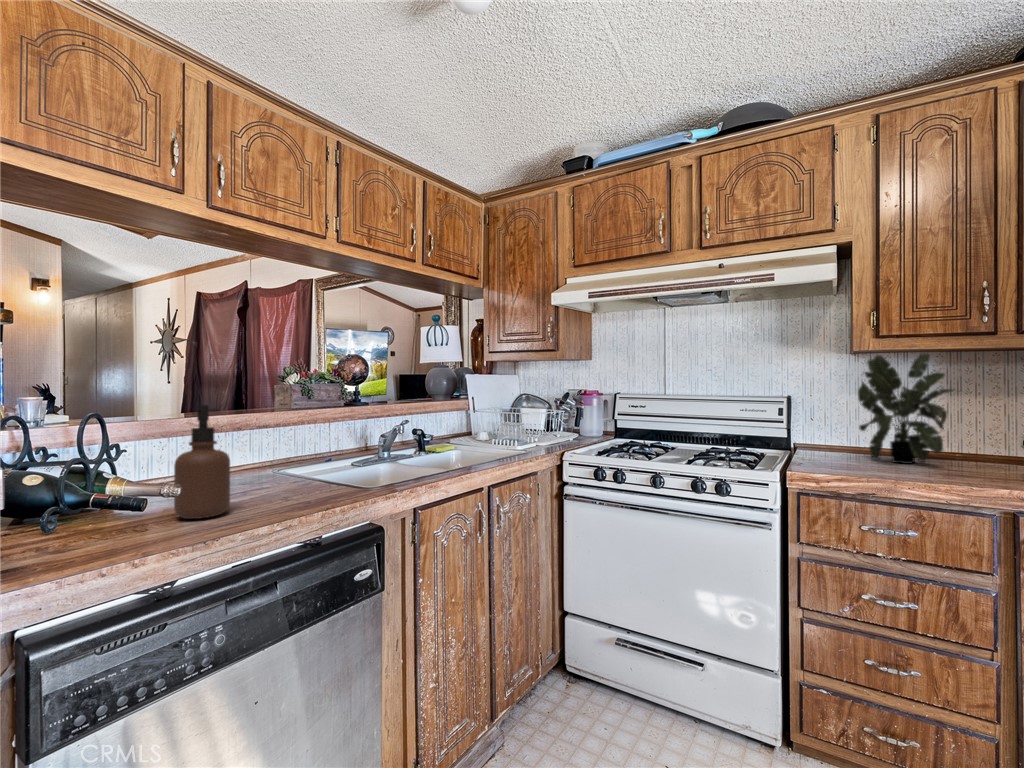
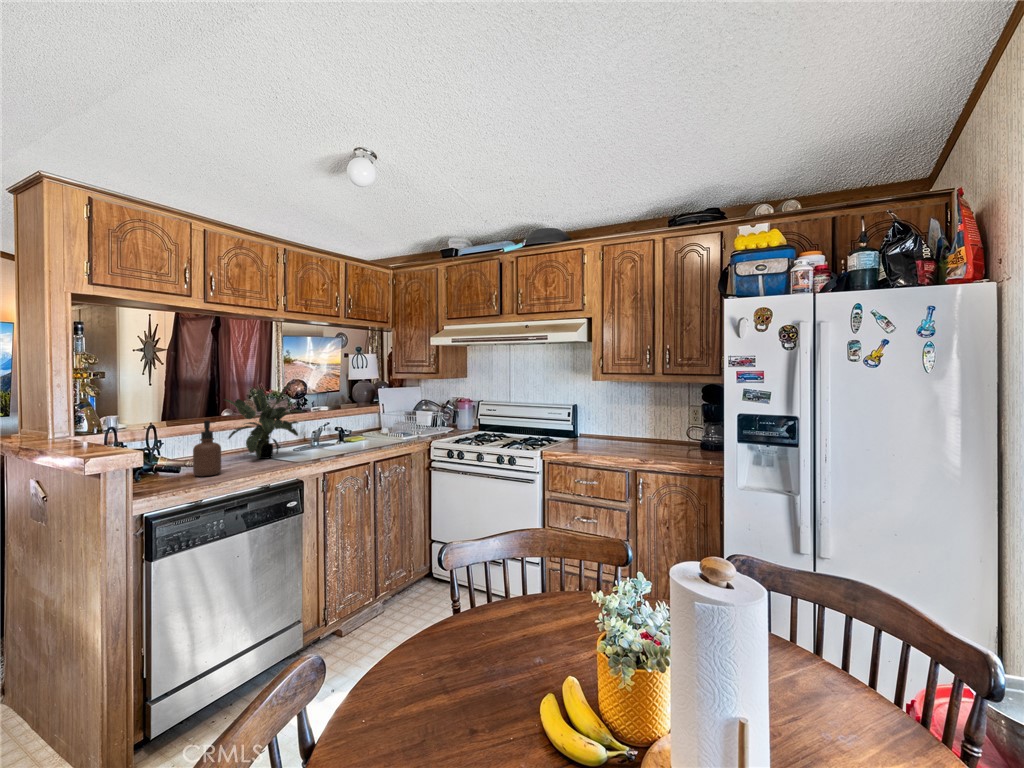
potted plant: present [858,353,960,464] -> present [225,386,302,459]

